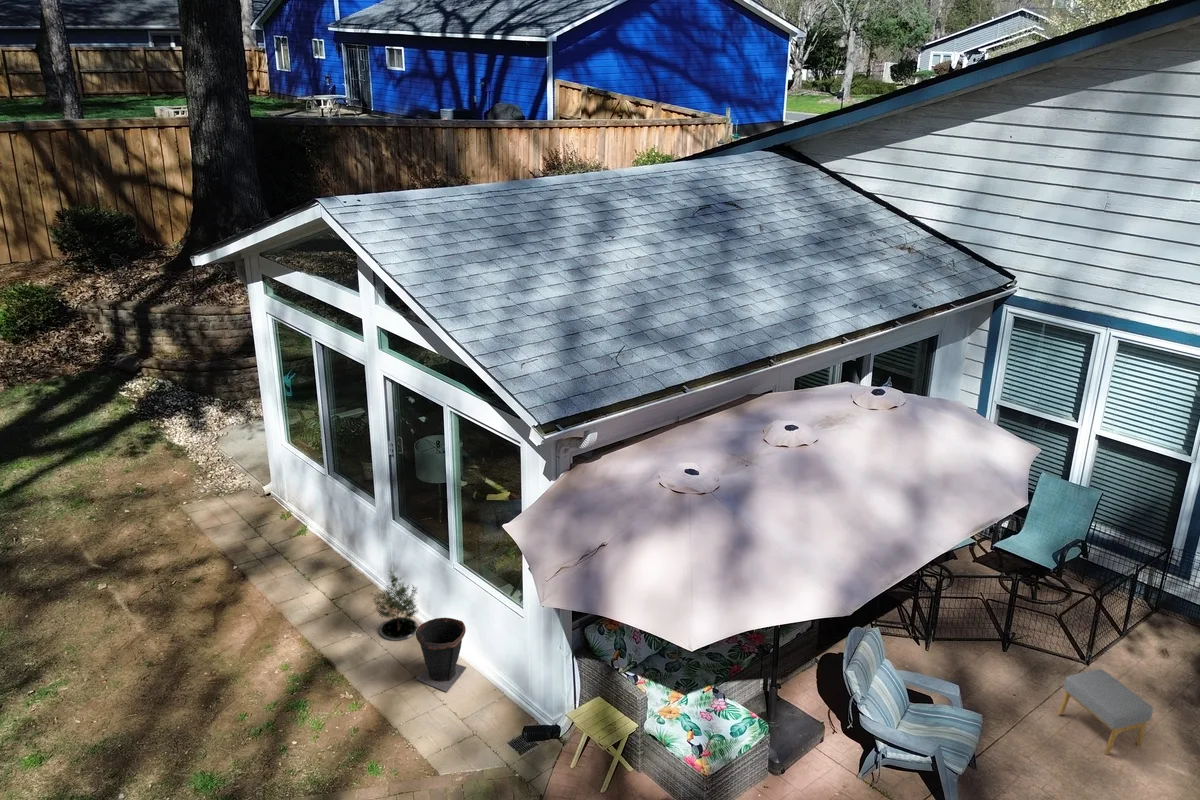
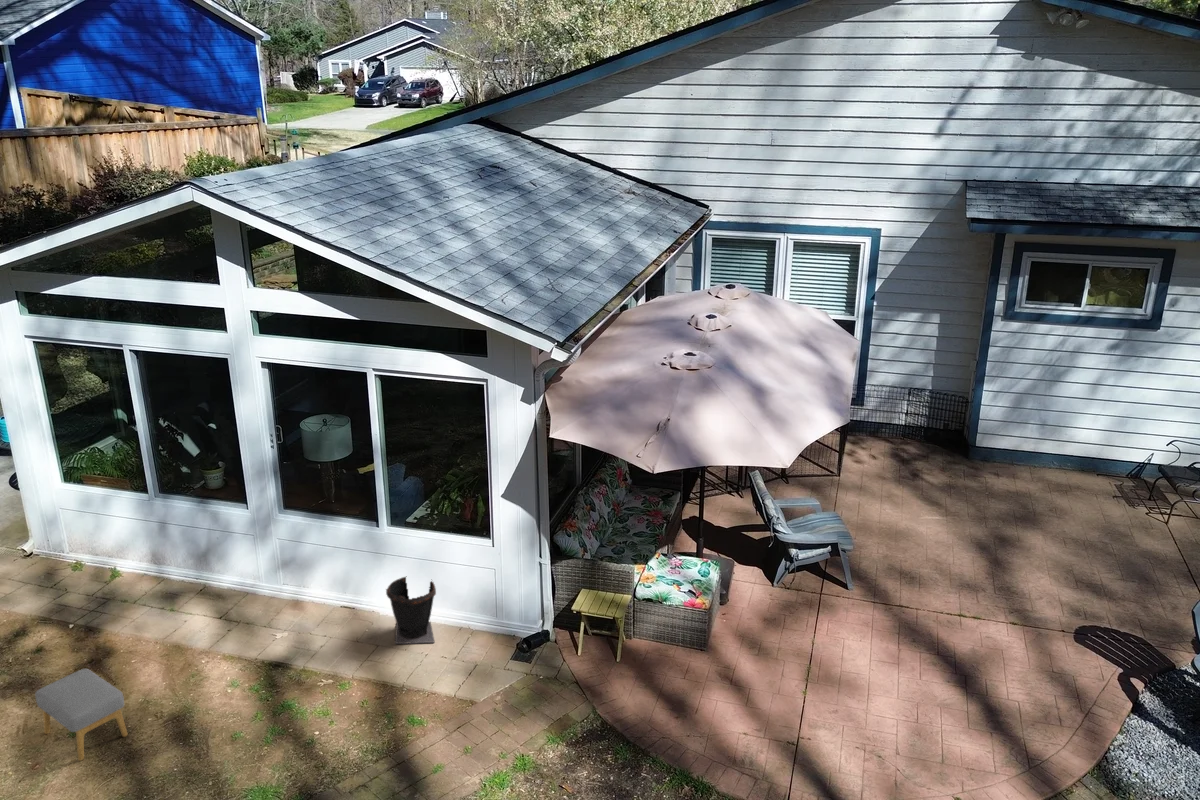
potted tree: present [374,571,418,641] -> none [304,553,354,627]
footstool: present [1058,669,1153,754] -> present [35,669,127,761]

